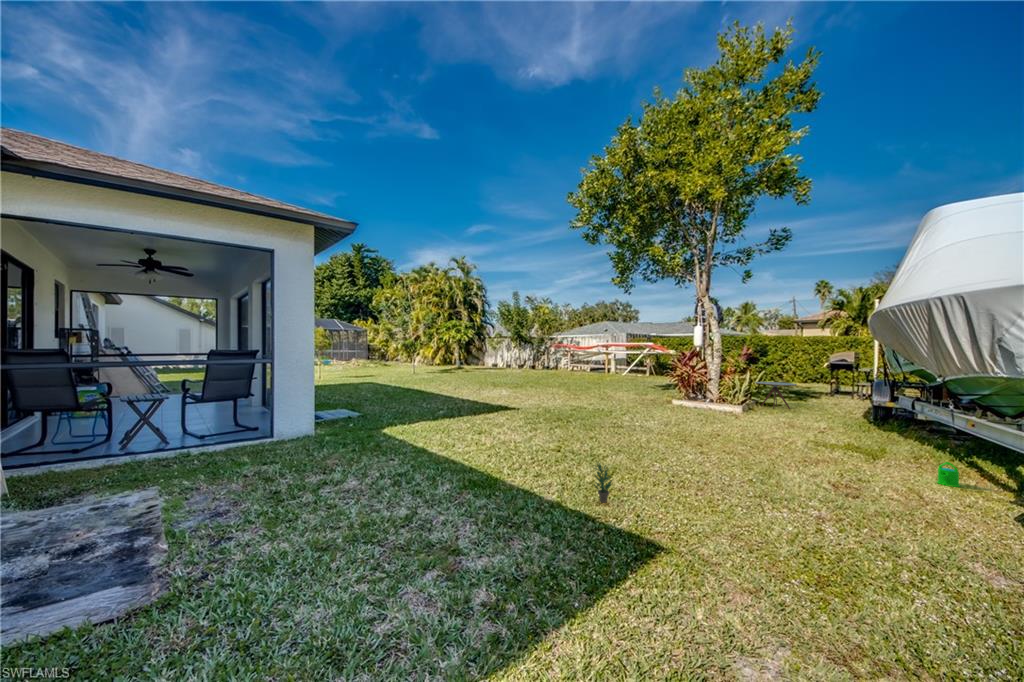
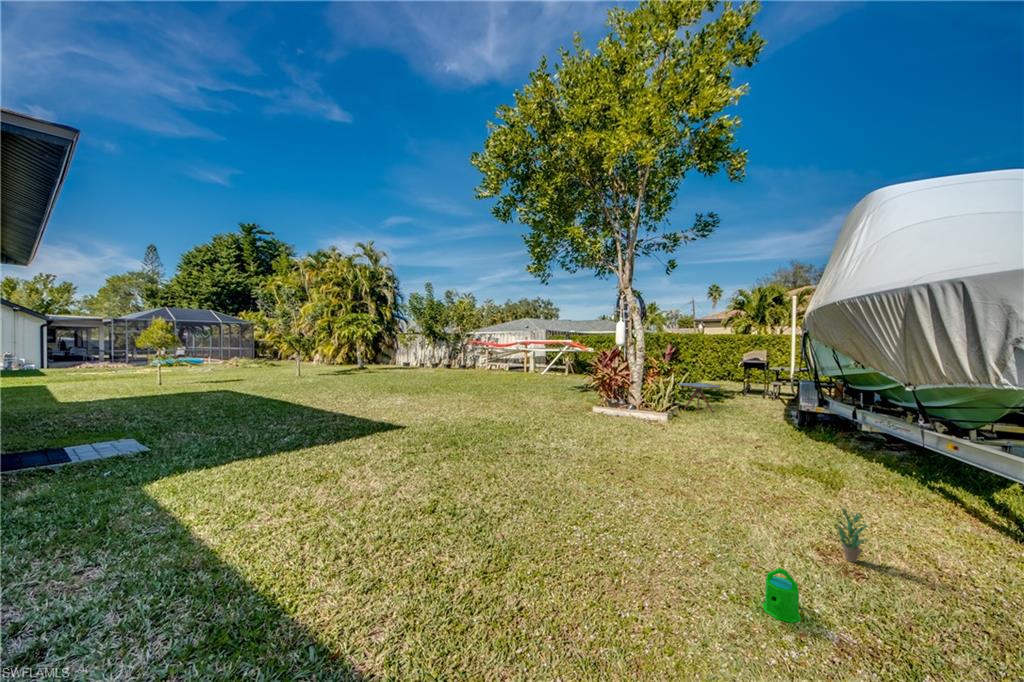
watering can: present [937,462,960,487] -> present [762,568,802,623]
potted plant: present [594,463,612,503] -> present [835,509,868,563]

